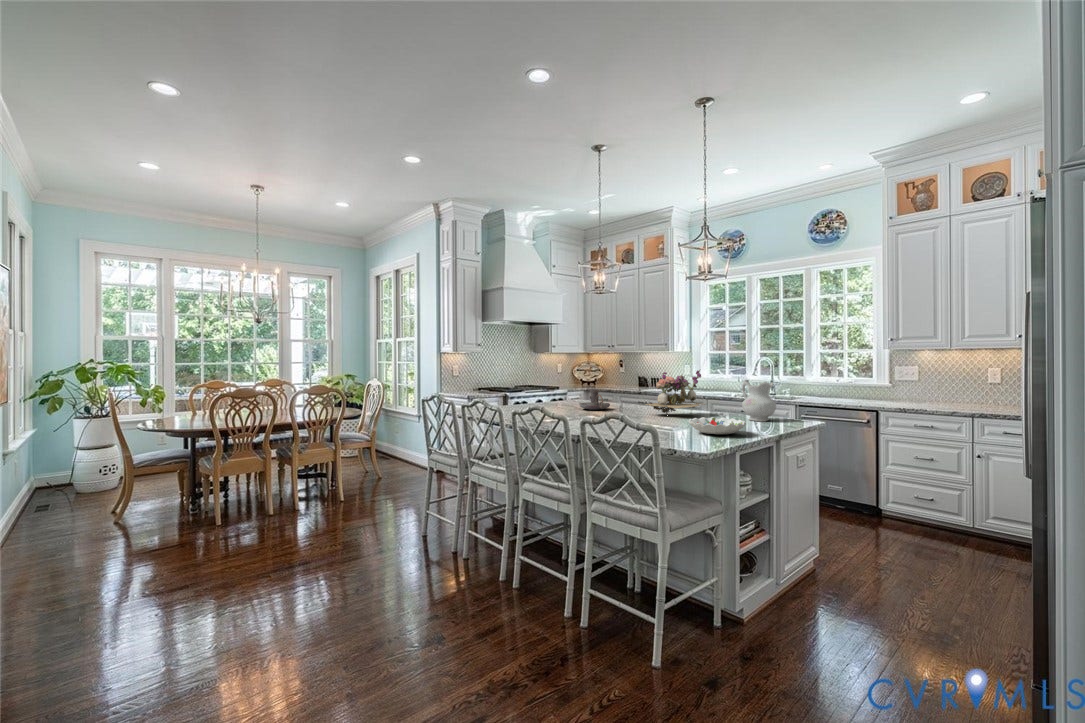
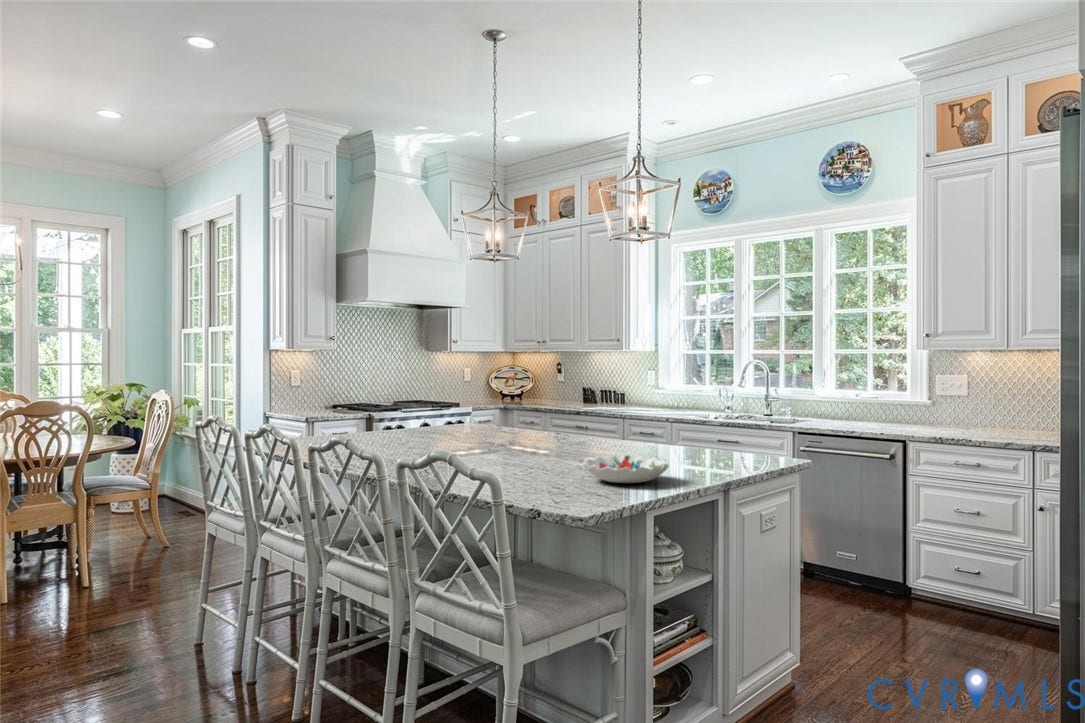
flower arrangement: present [646,370,705,414] -> none [546,378,639,449]
ceramic pitcher: present [742,380,776,422] -> none [687,395,737,460]
candle holder: present [580,389,610,410] -> none [455,408,502,440]

